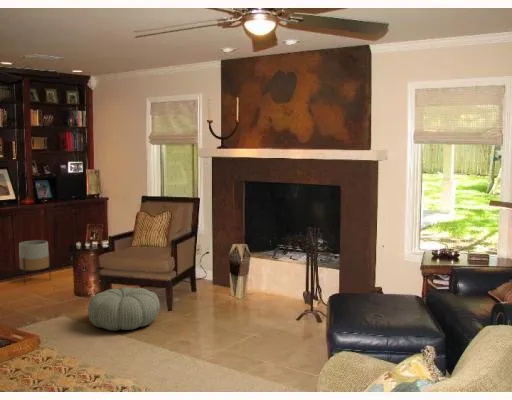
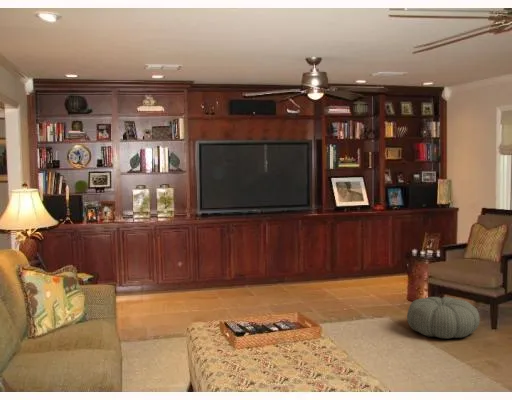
planter: present [19,240,50,283] -> none [367,244,394,283]

